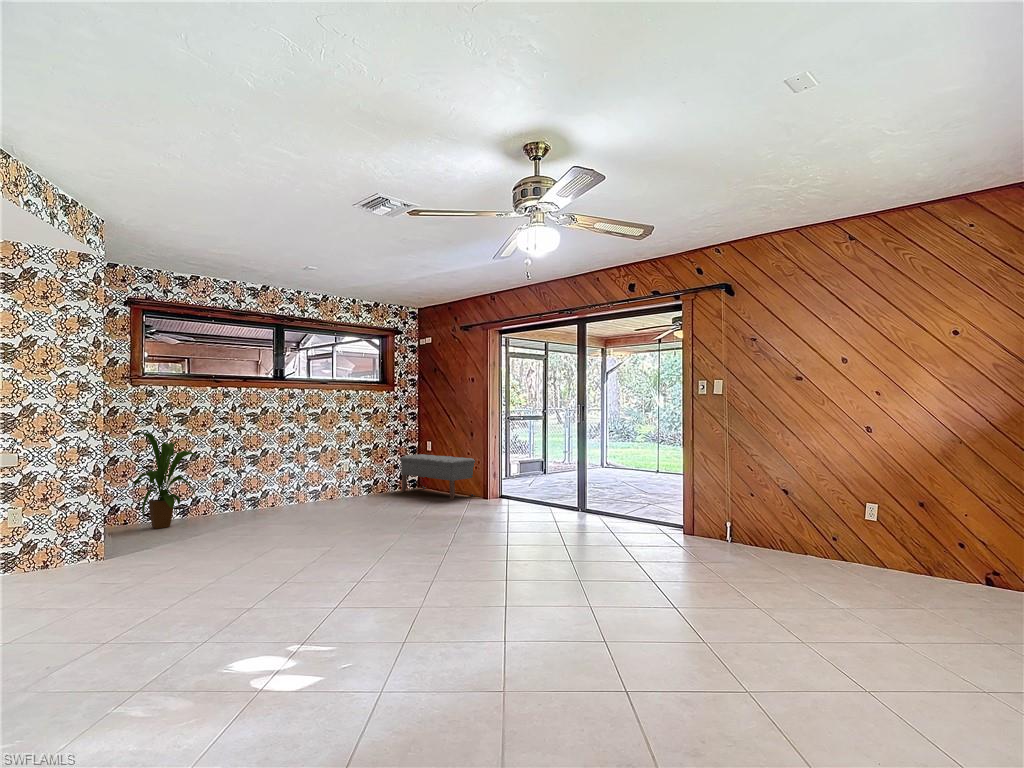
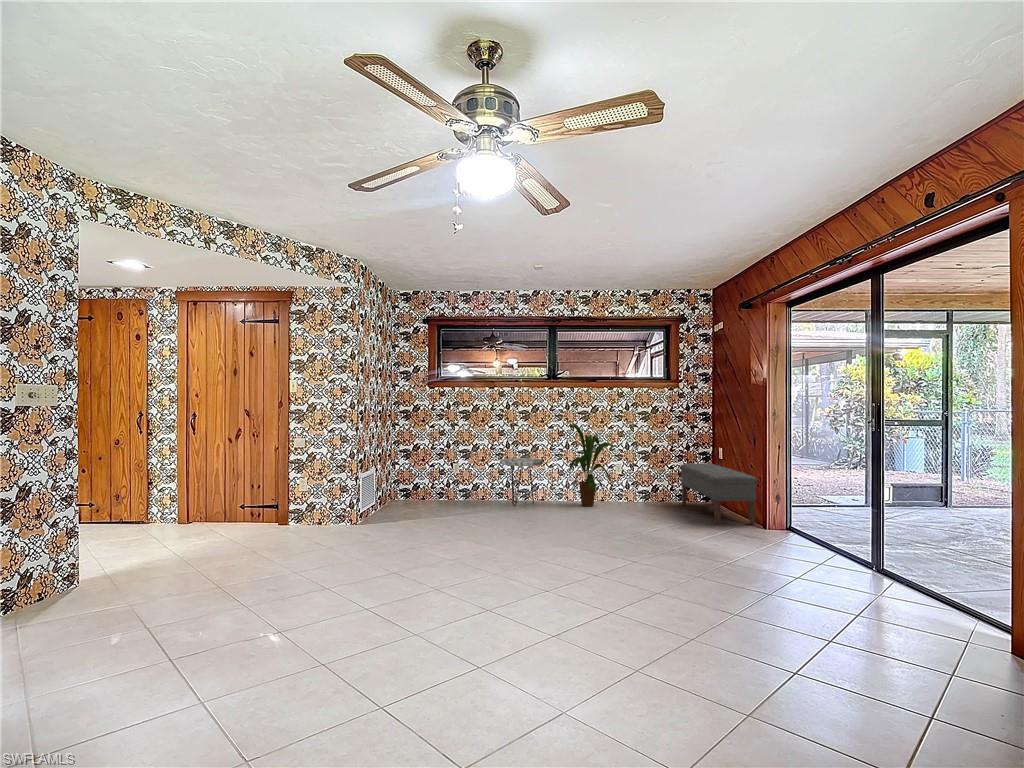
house plant: present [132,432,201,529] -> present [569,425,618,506]
side table: none [232,464,282,515] -> present [500,458,543,506]

